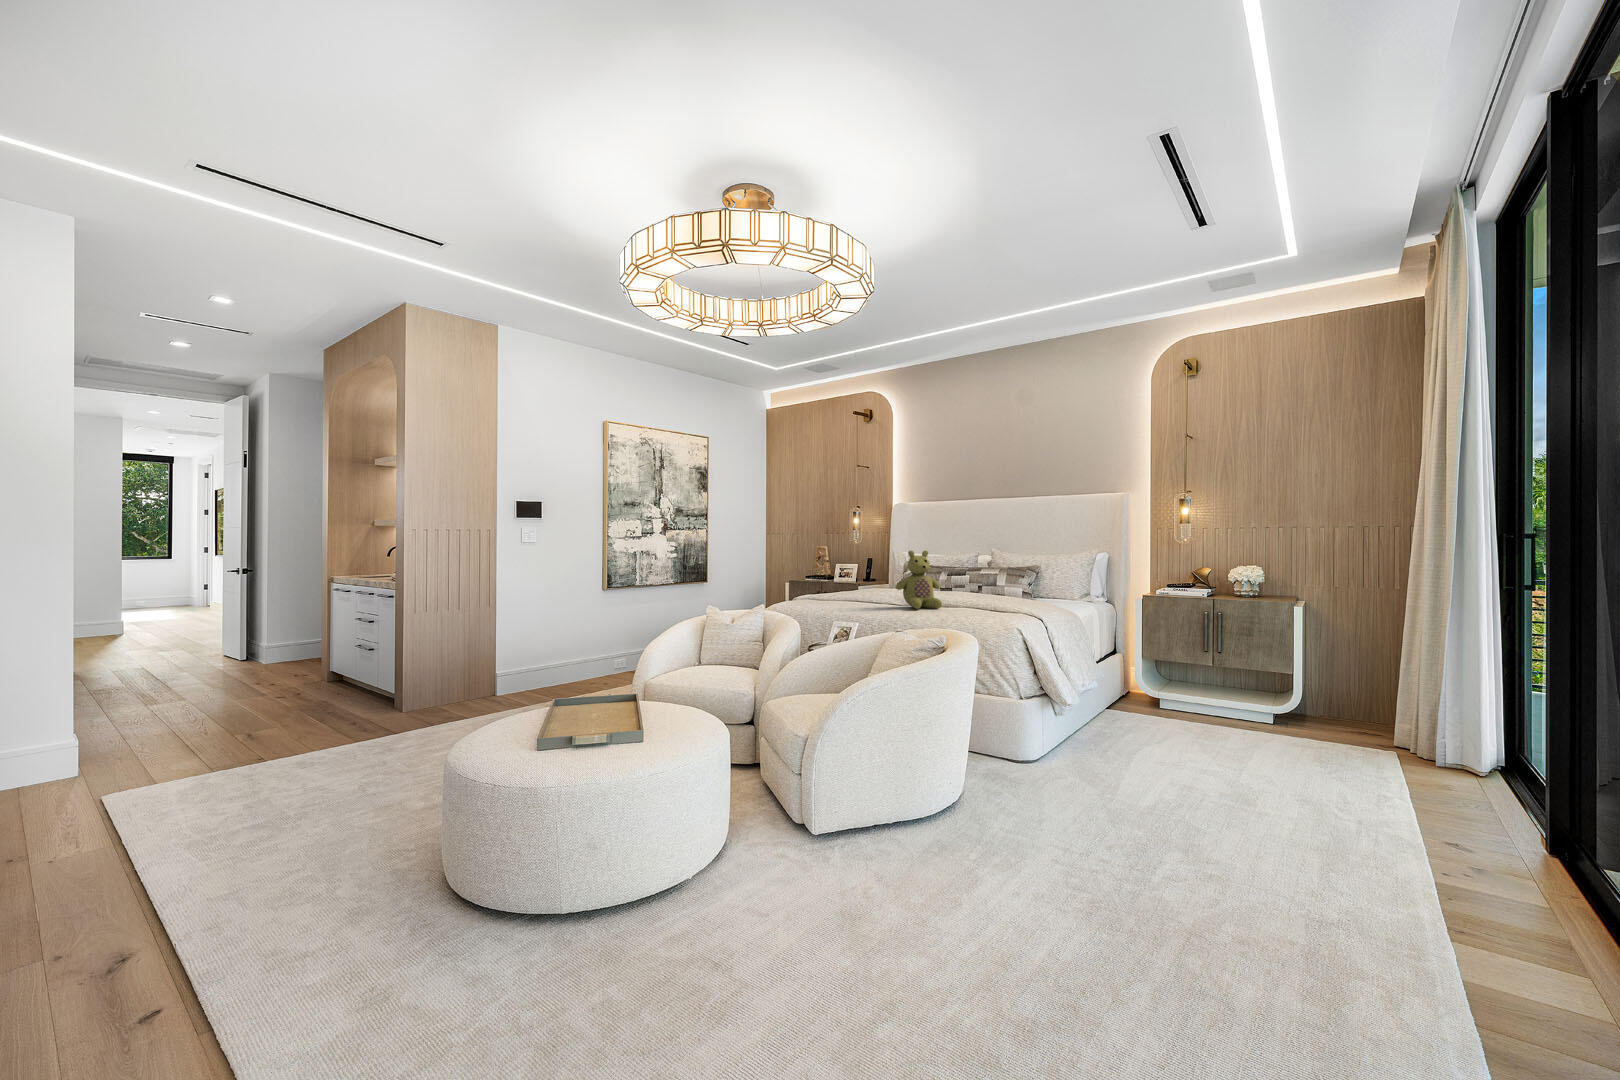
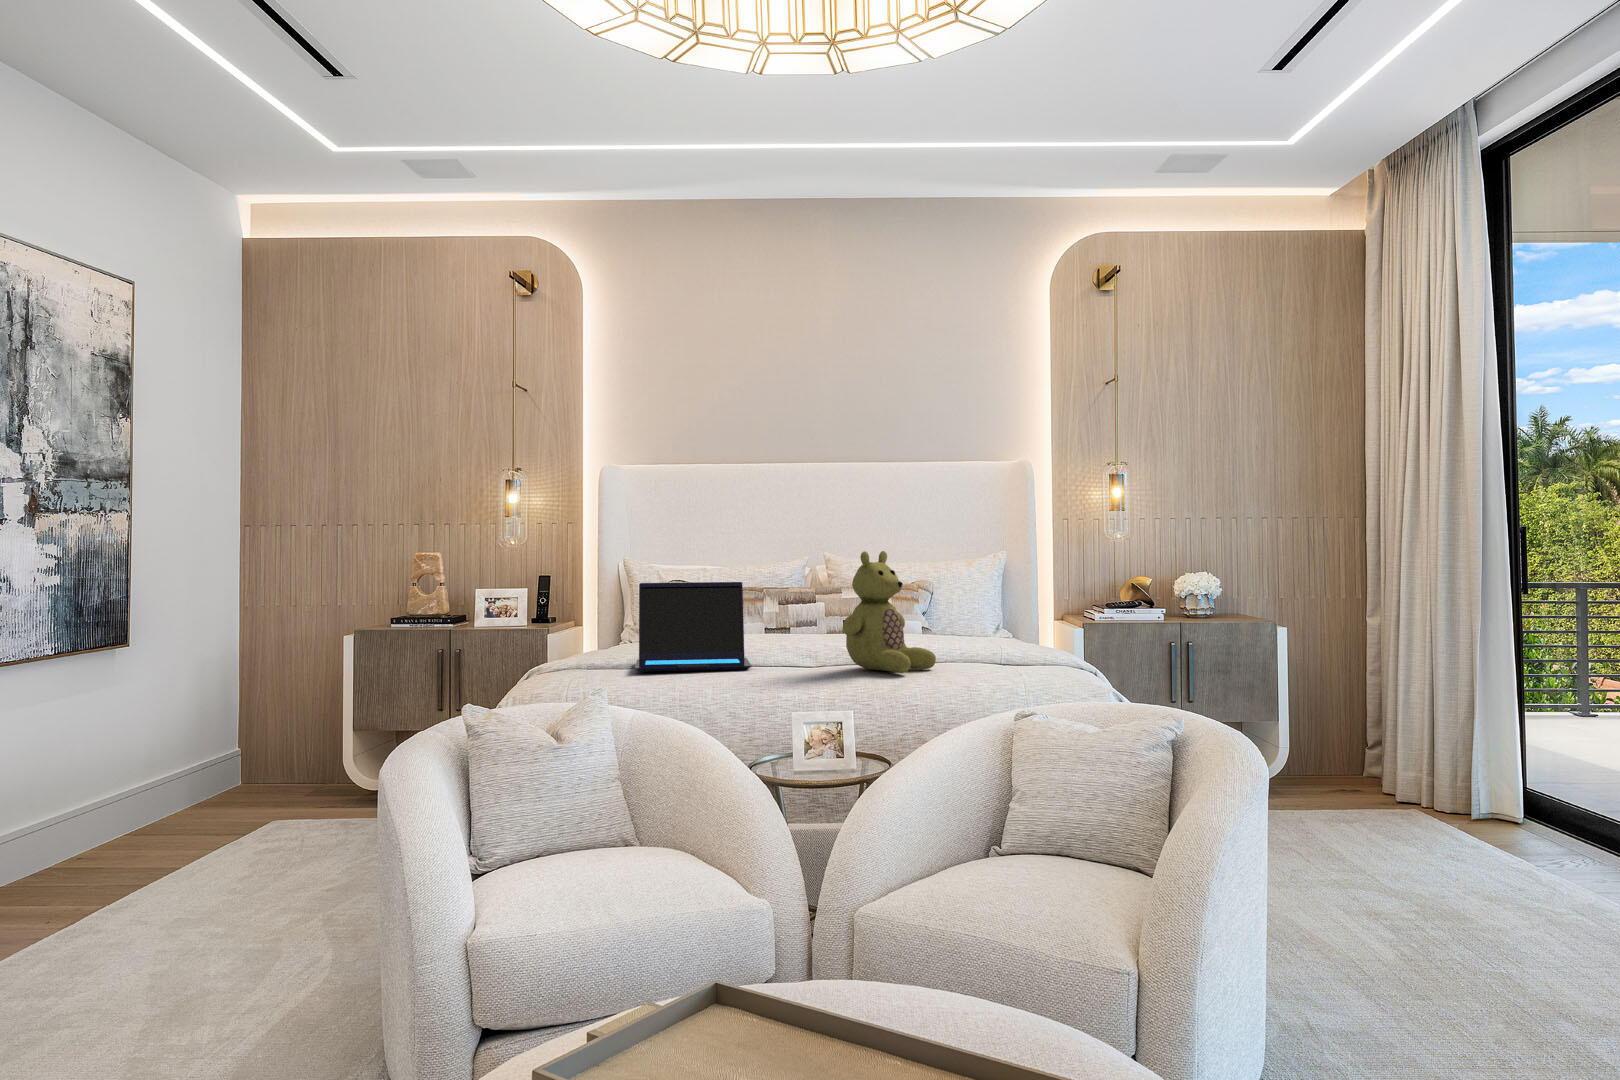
laptop: none [825,563,893,604] -> present [635,582,752,671]

